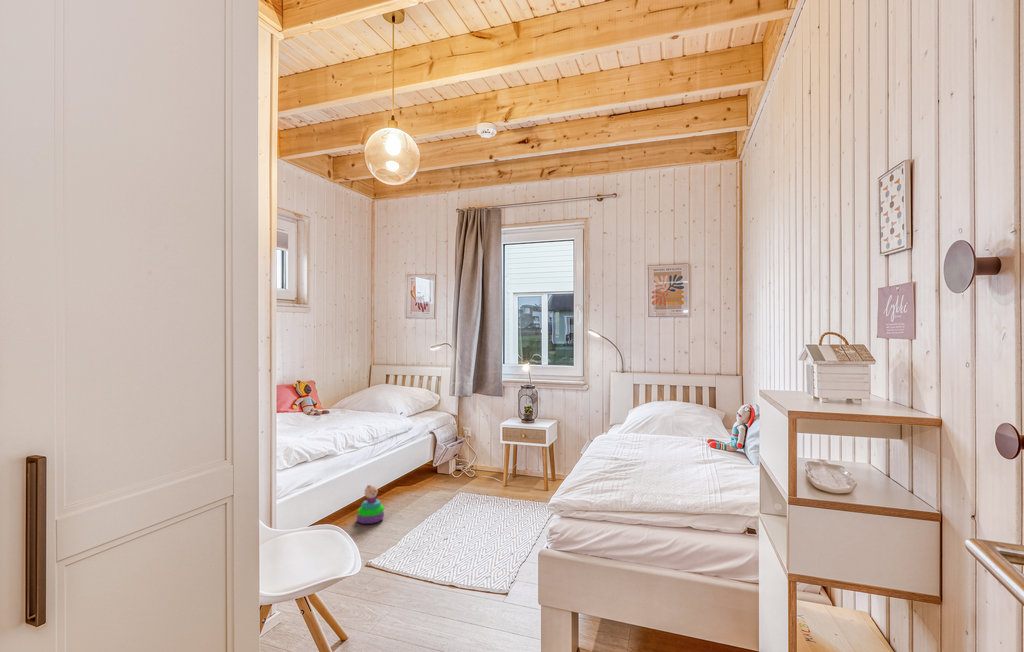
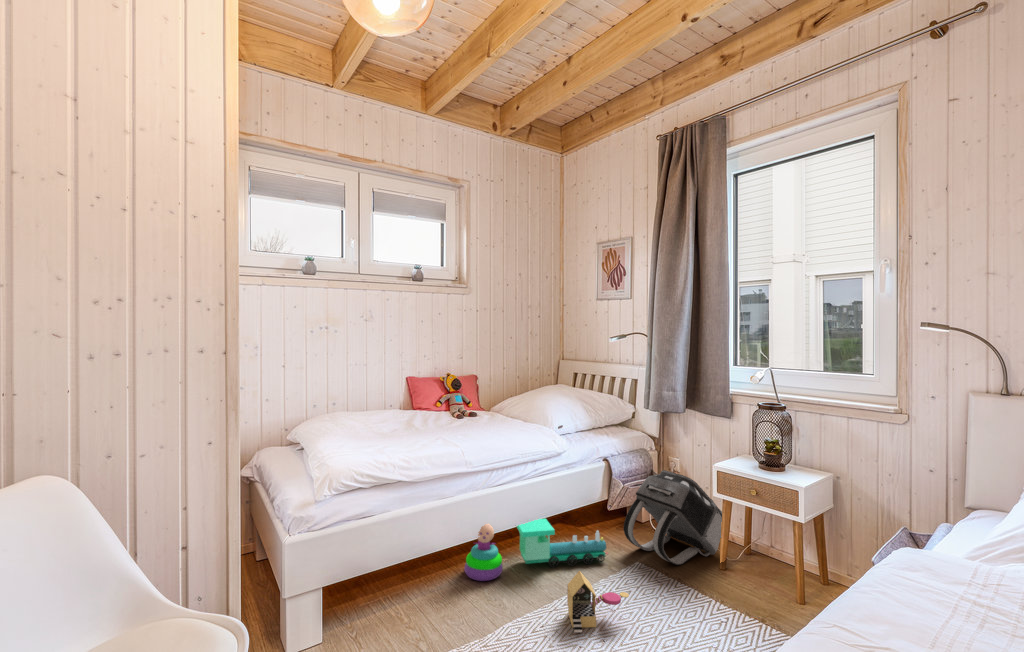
backpack: none [449,433,504,488] -> present [624,470,722,565]
toy train: none [384,476,443,507] -> present [517,518,608,567]
toy house: none [439,496,473,530] -> present [567,571,629,632]

